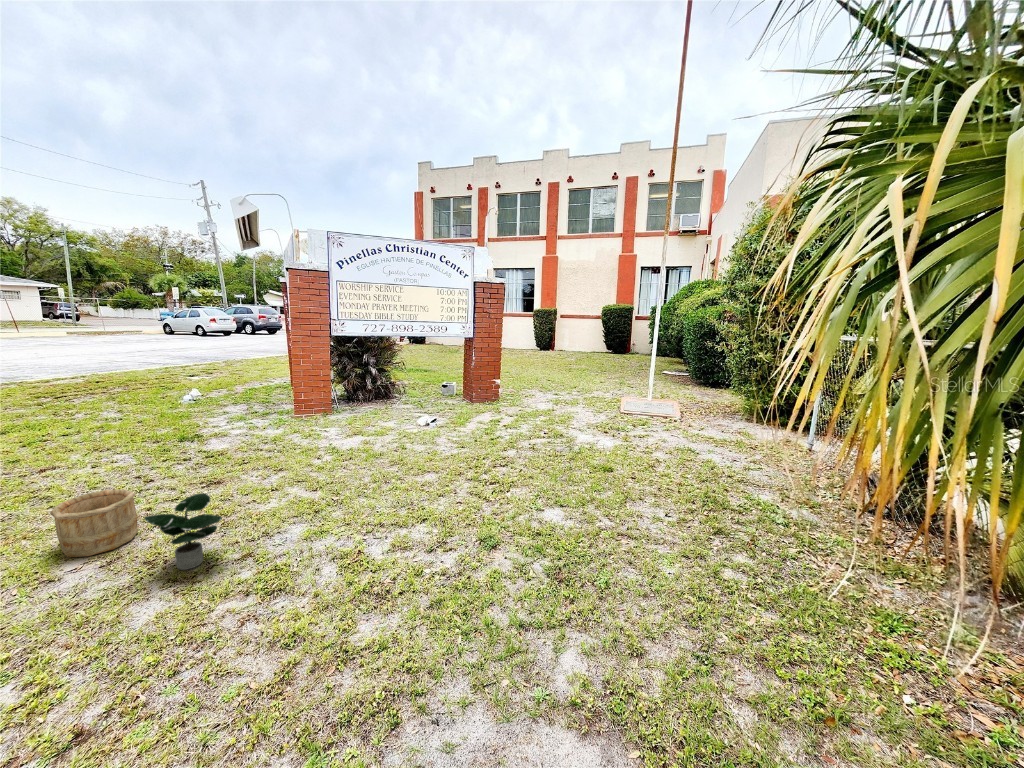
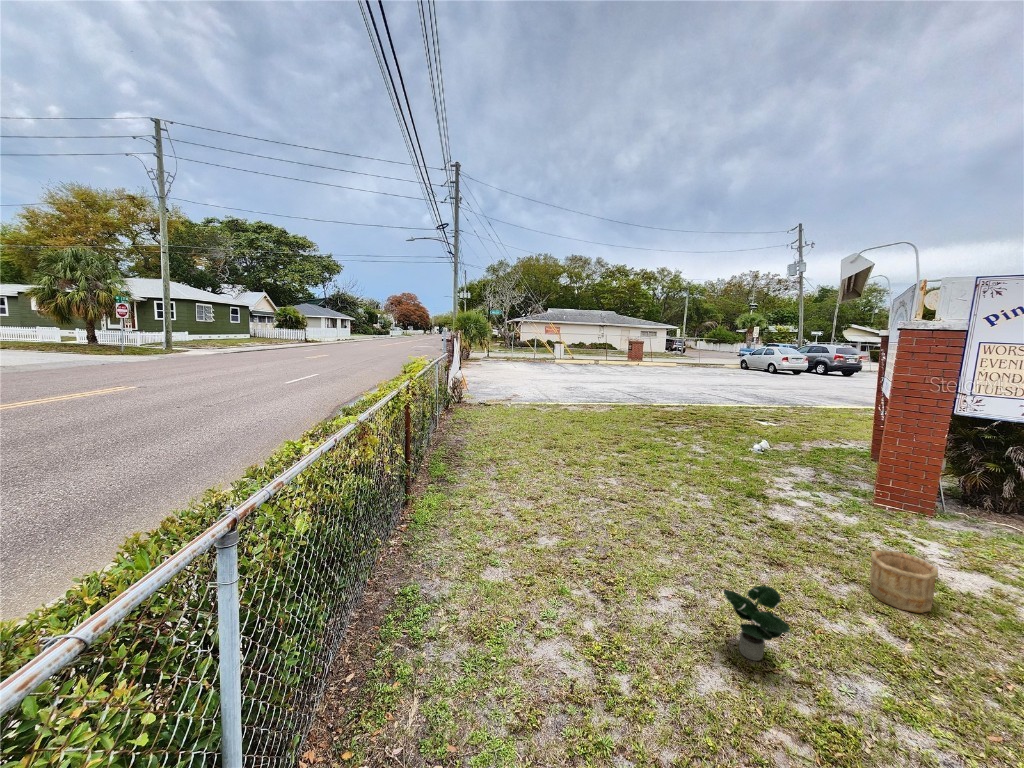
wooden bucket: present [50,489,138,557] -> present [870,550,938,613]

